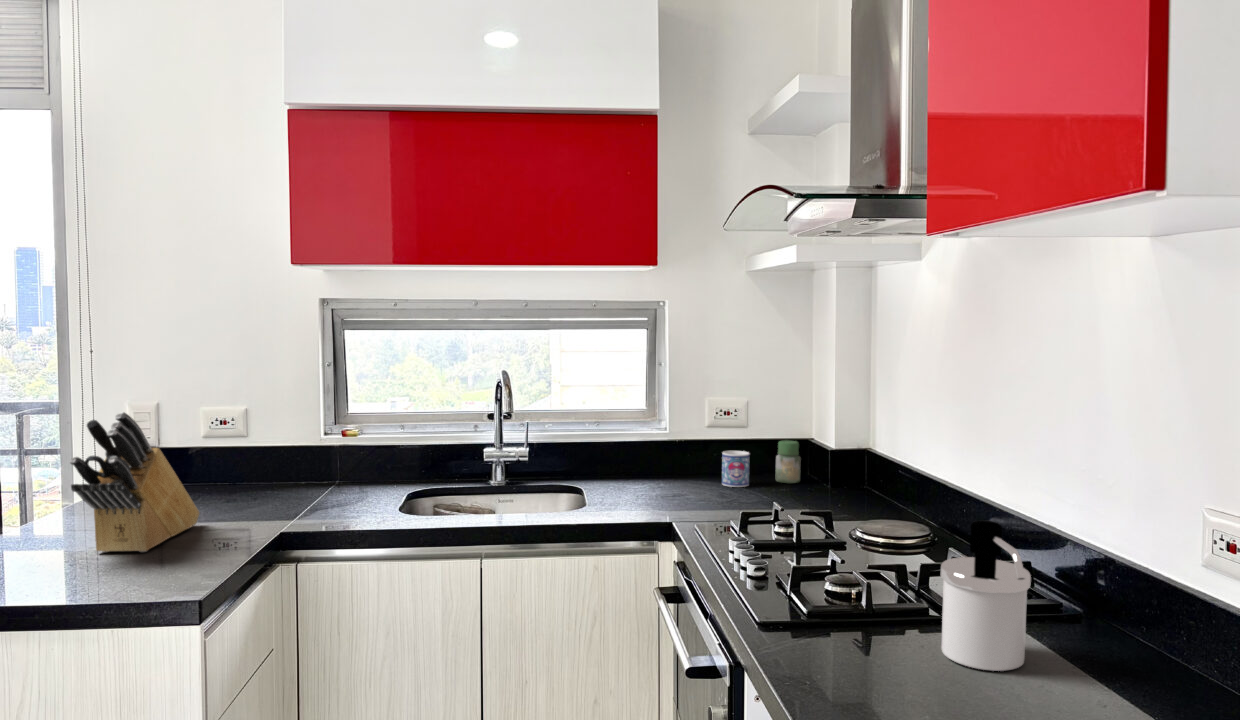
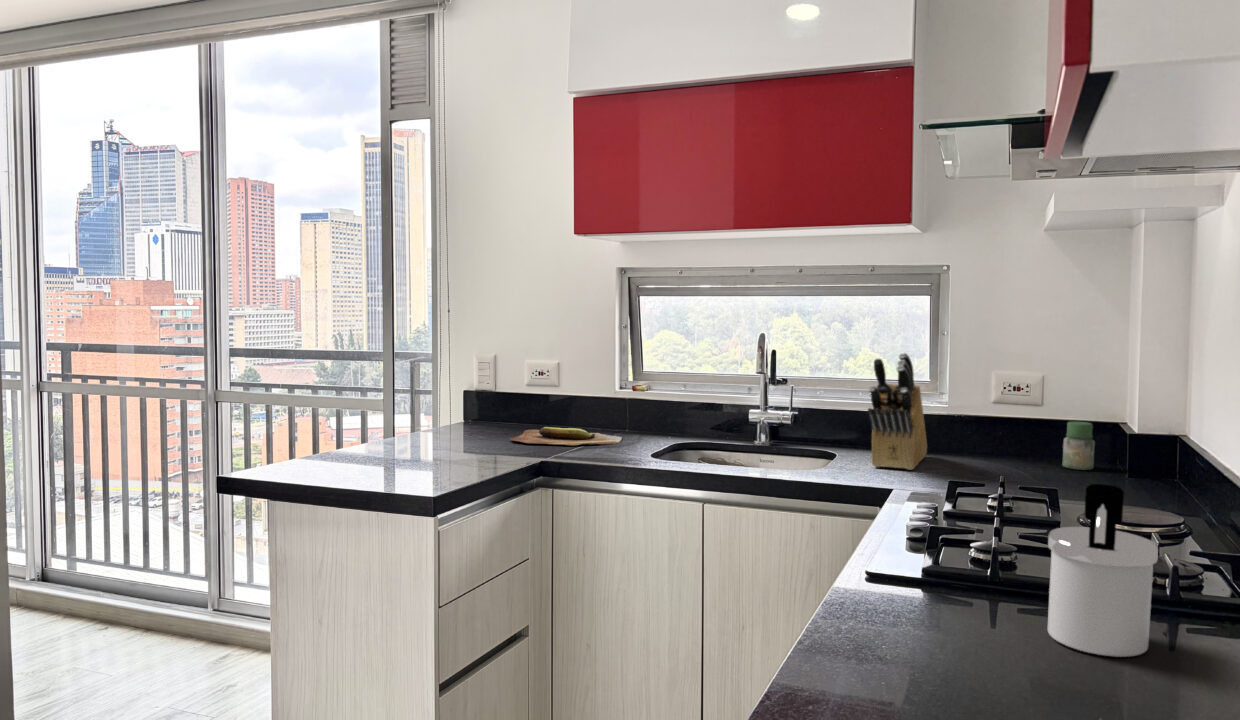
knife block: present [70,412,199,552] -> present [868,353,927,470]
mug: present [722,451,750,487] -> none [993,428,1027,468]
cutting board: none [206,486,345,511] -> present [510,427,622,445]

